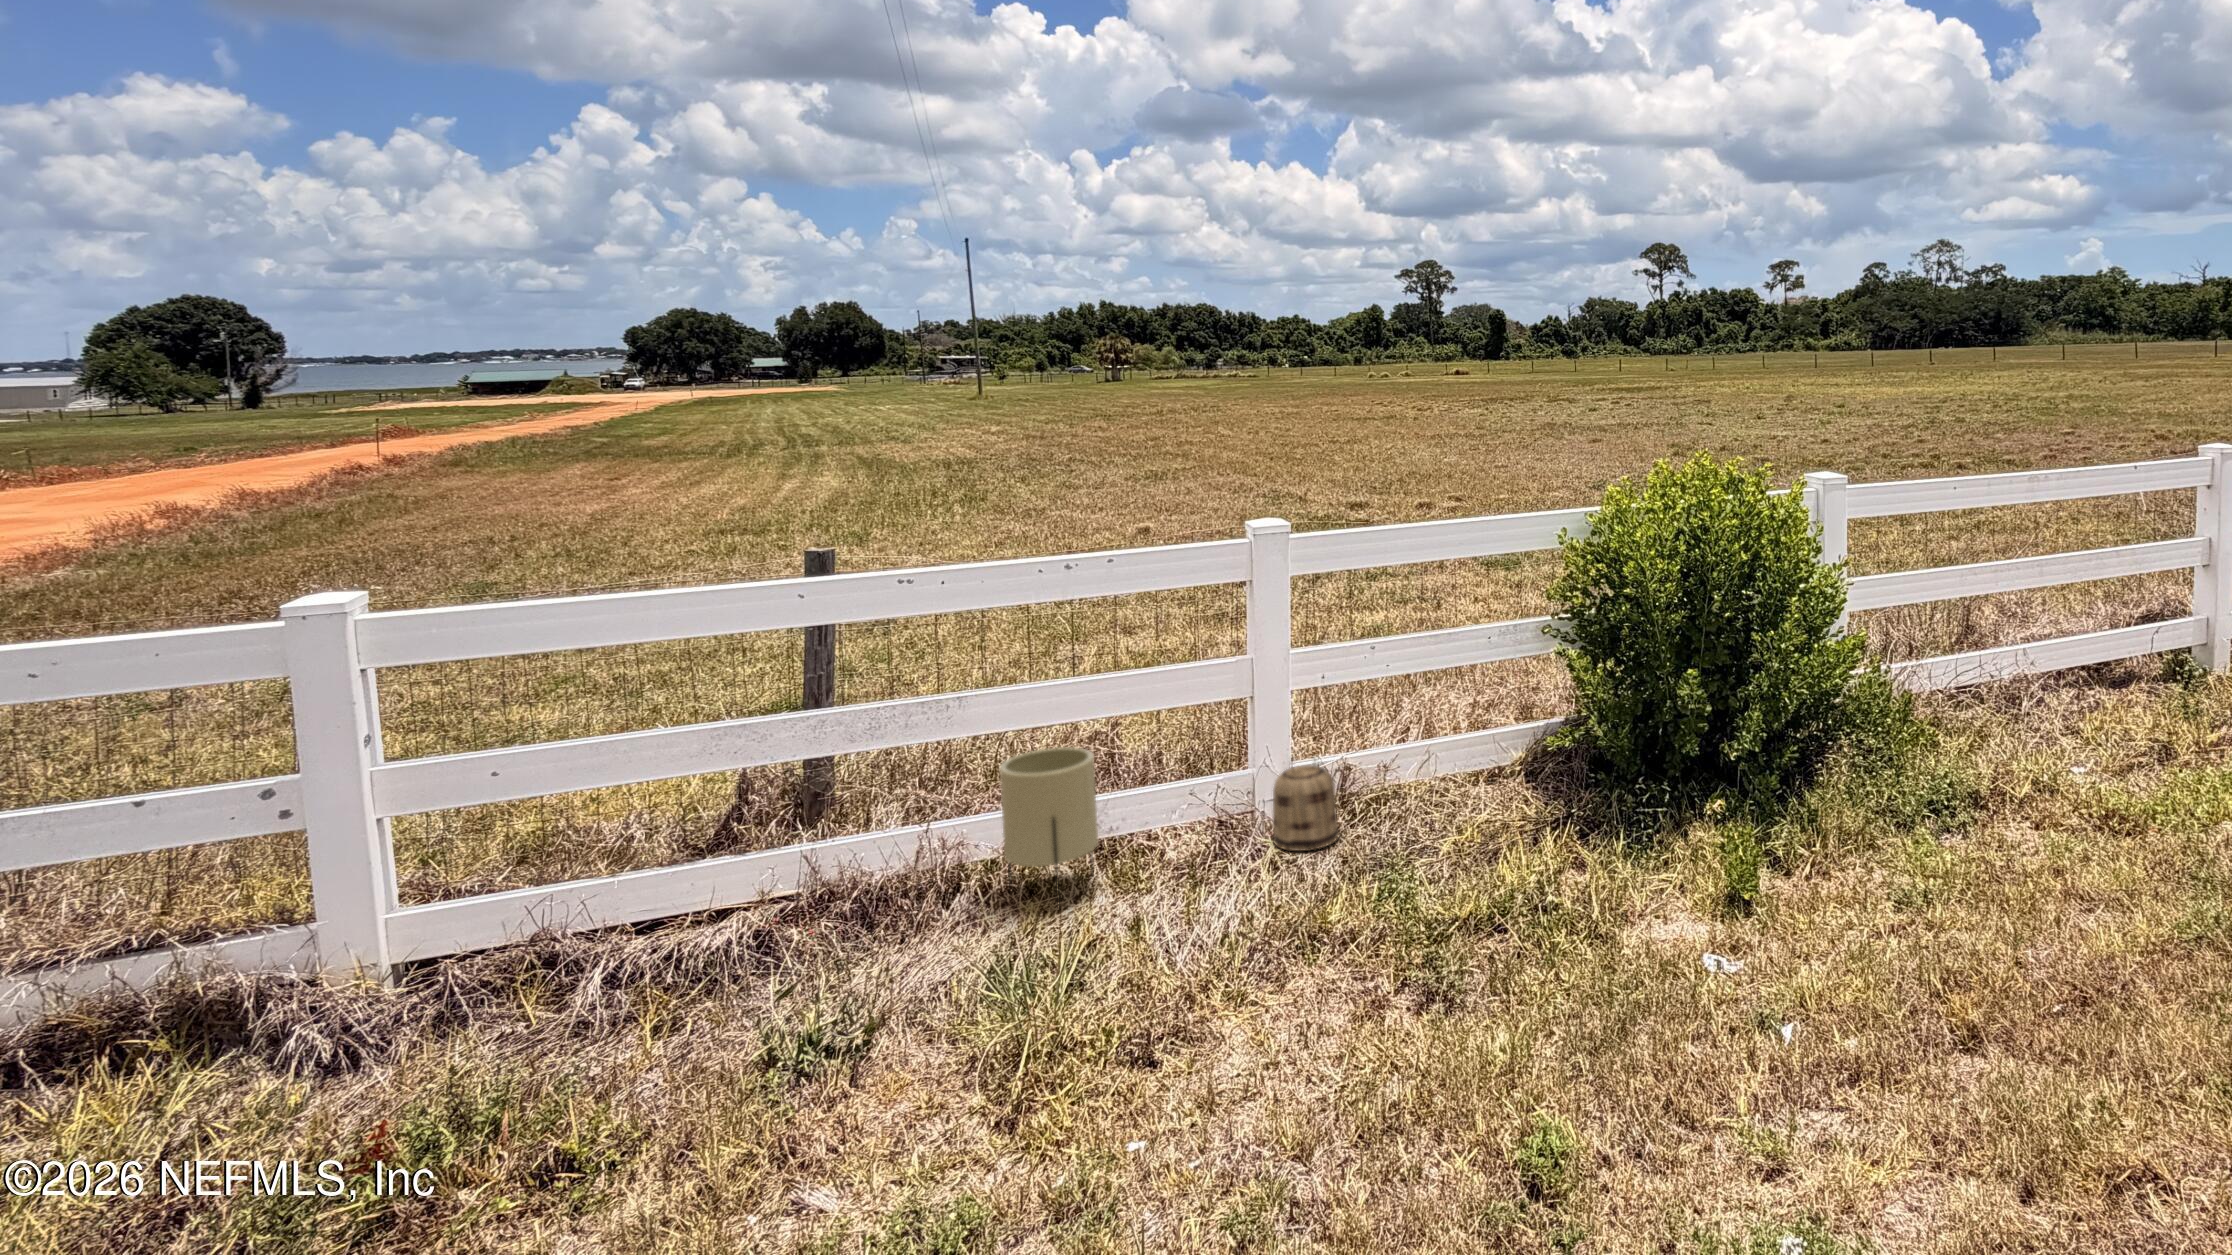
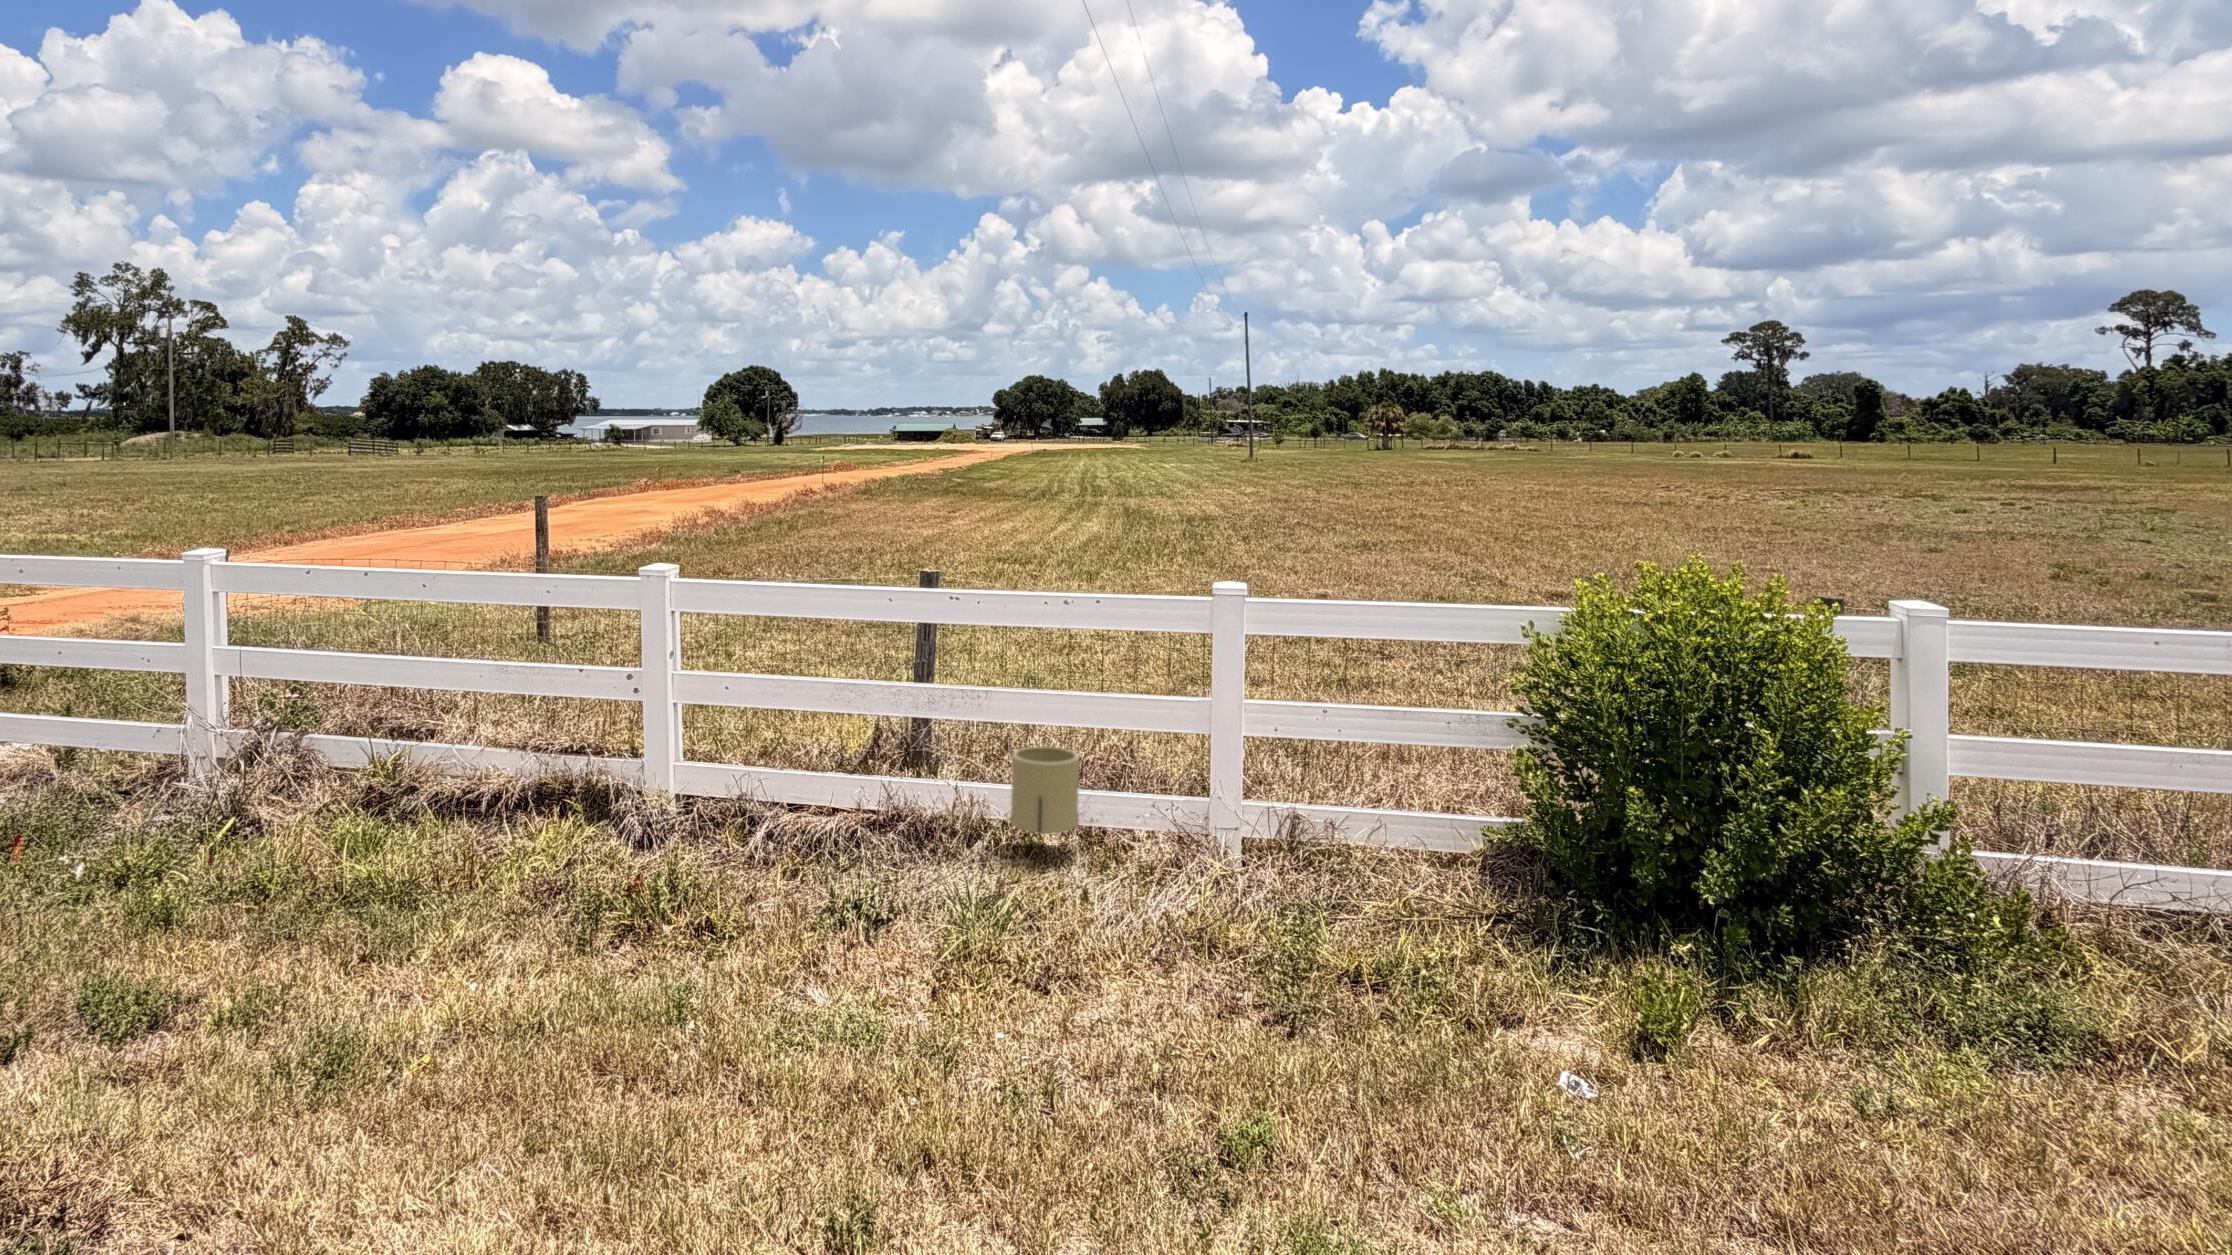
basket: present [1273,751,1339,851] -> none [1218,792,1274,878]

